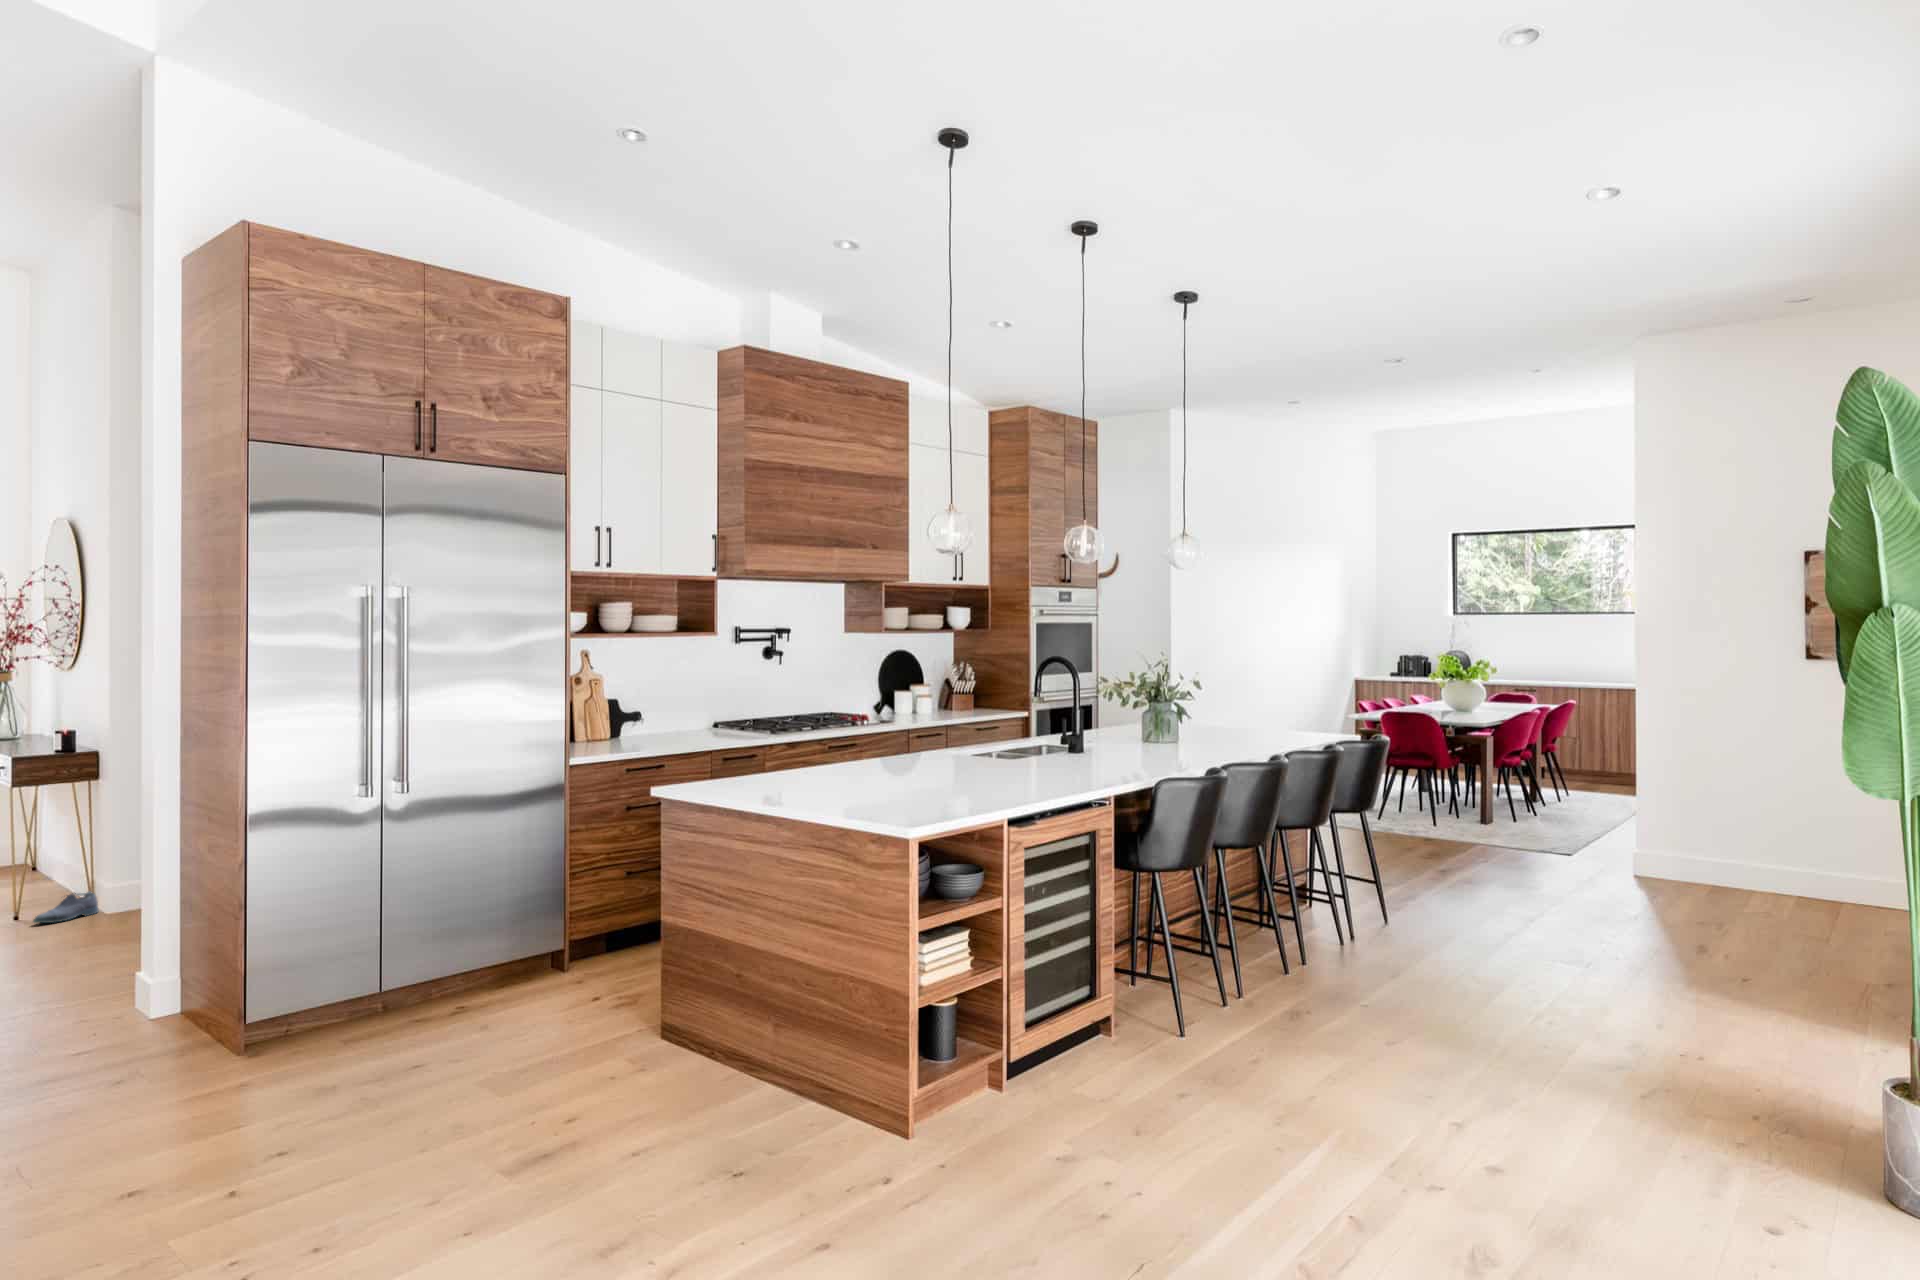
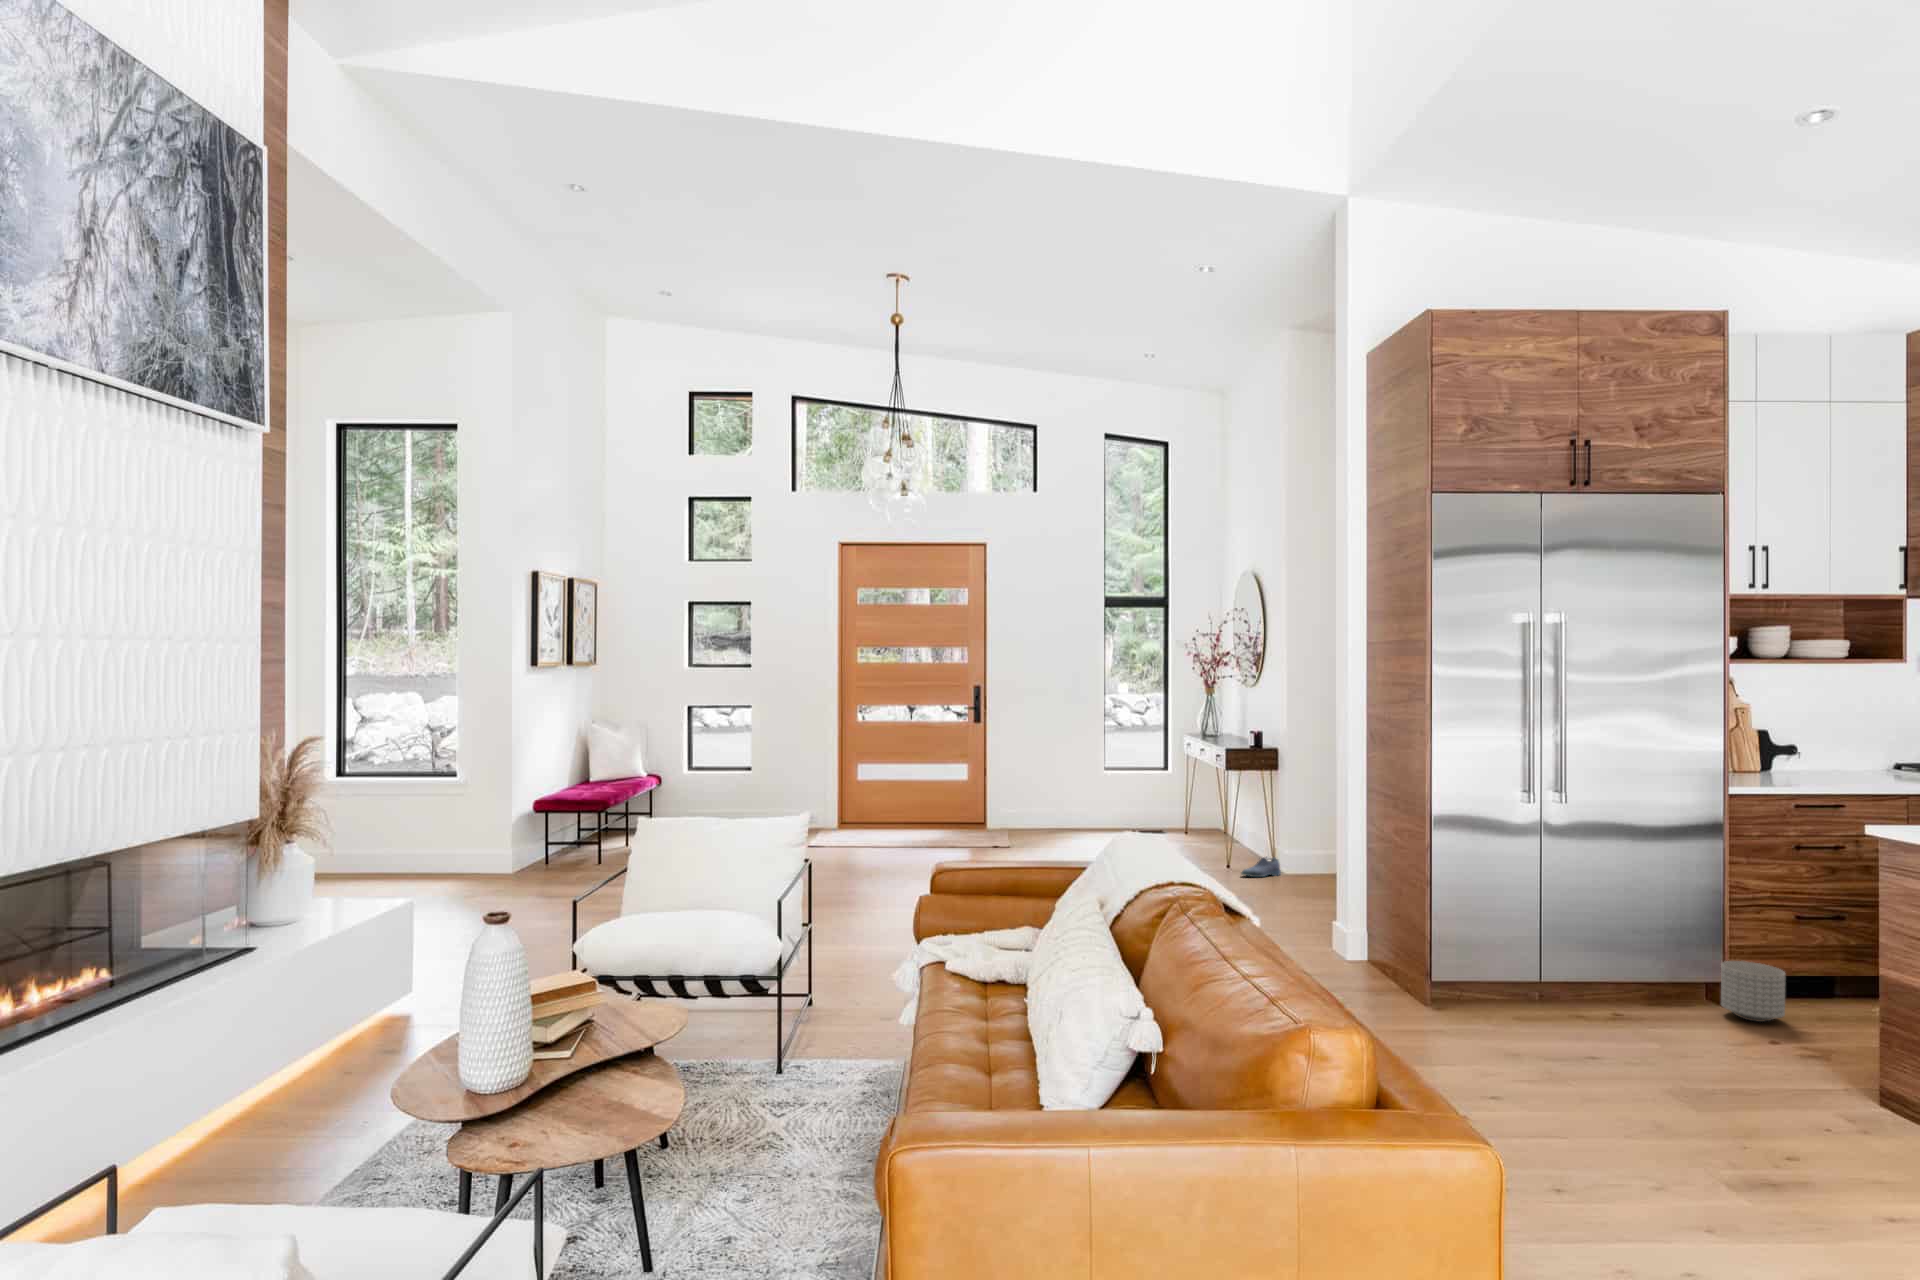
planter: none [559,923,612,979] -> present [1721,961,1785,1022]

